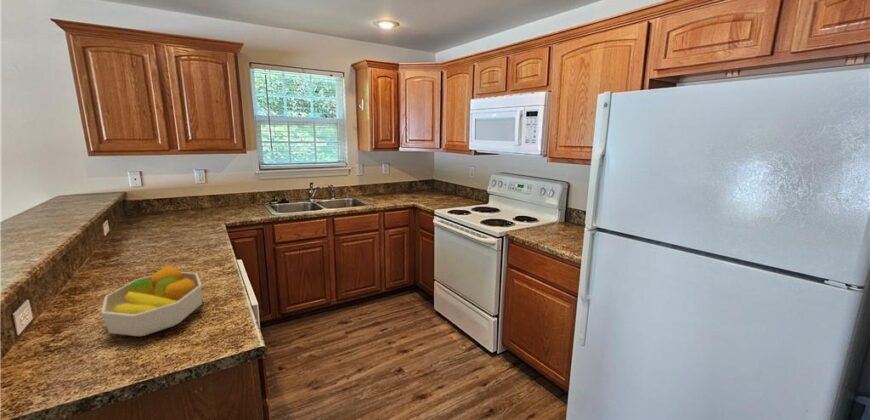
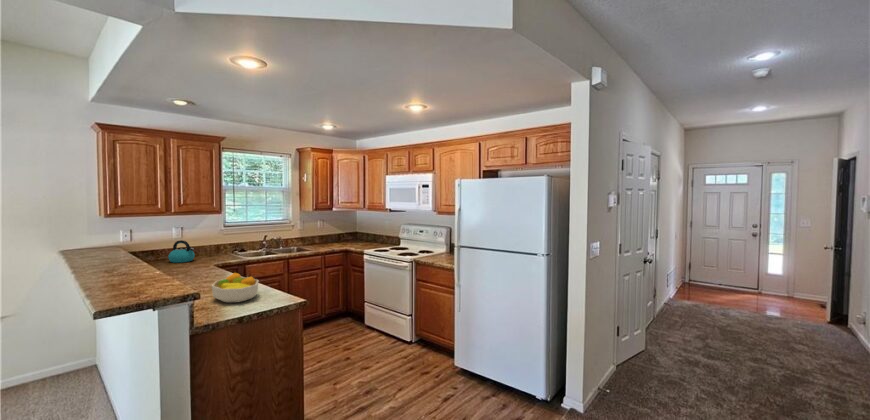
kettle: none [183,187,217,216] -> present [168,240,195,263]

